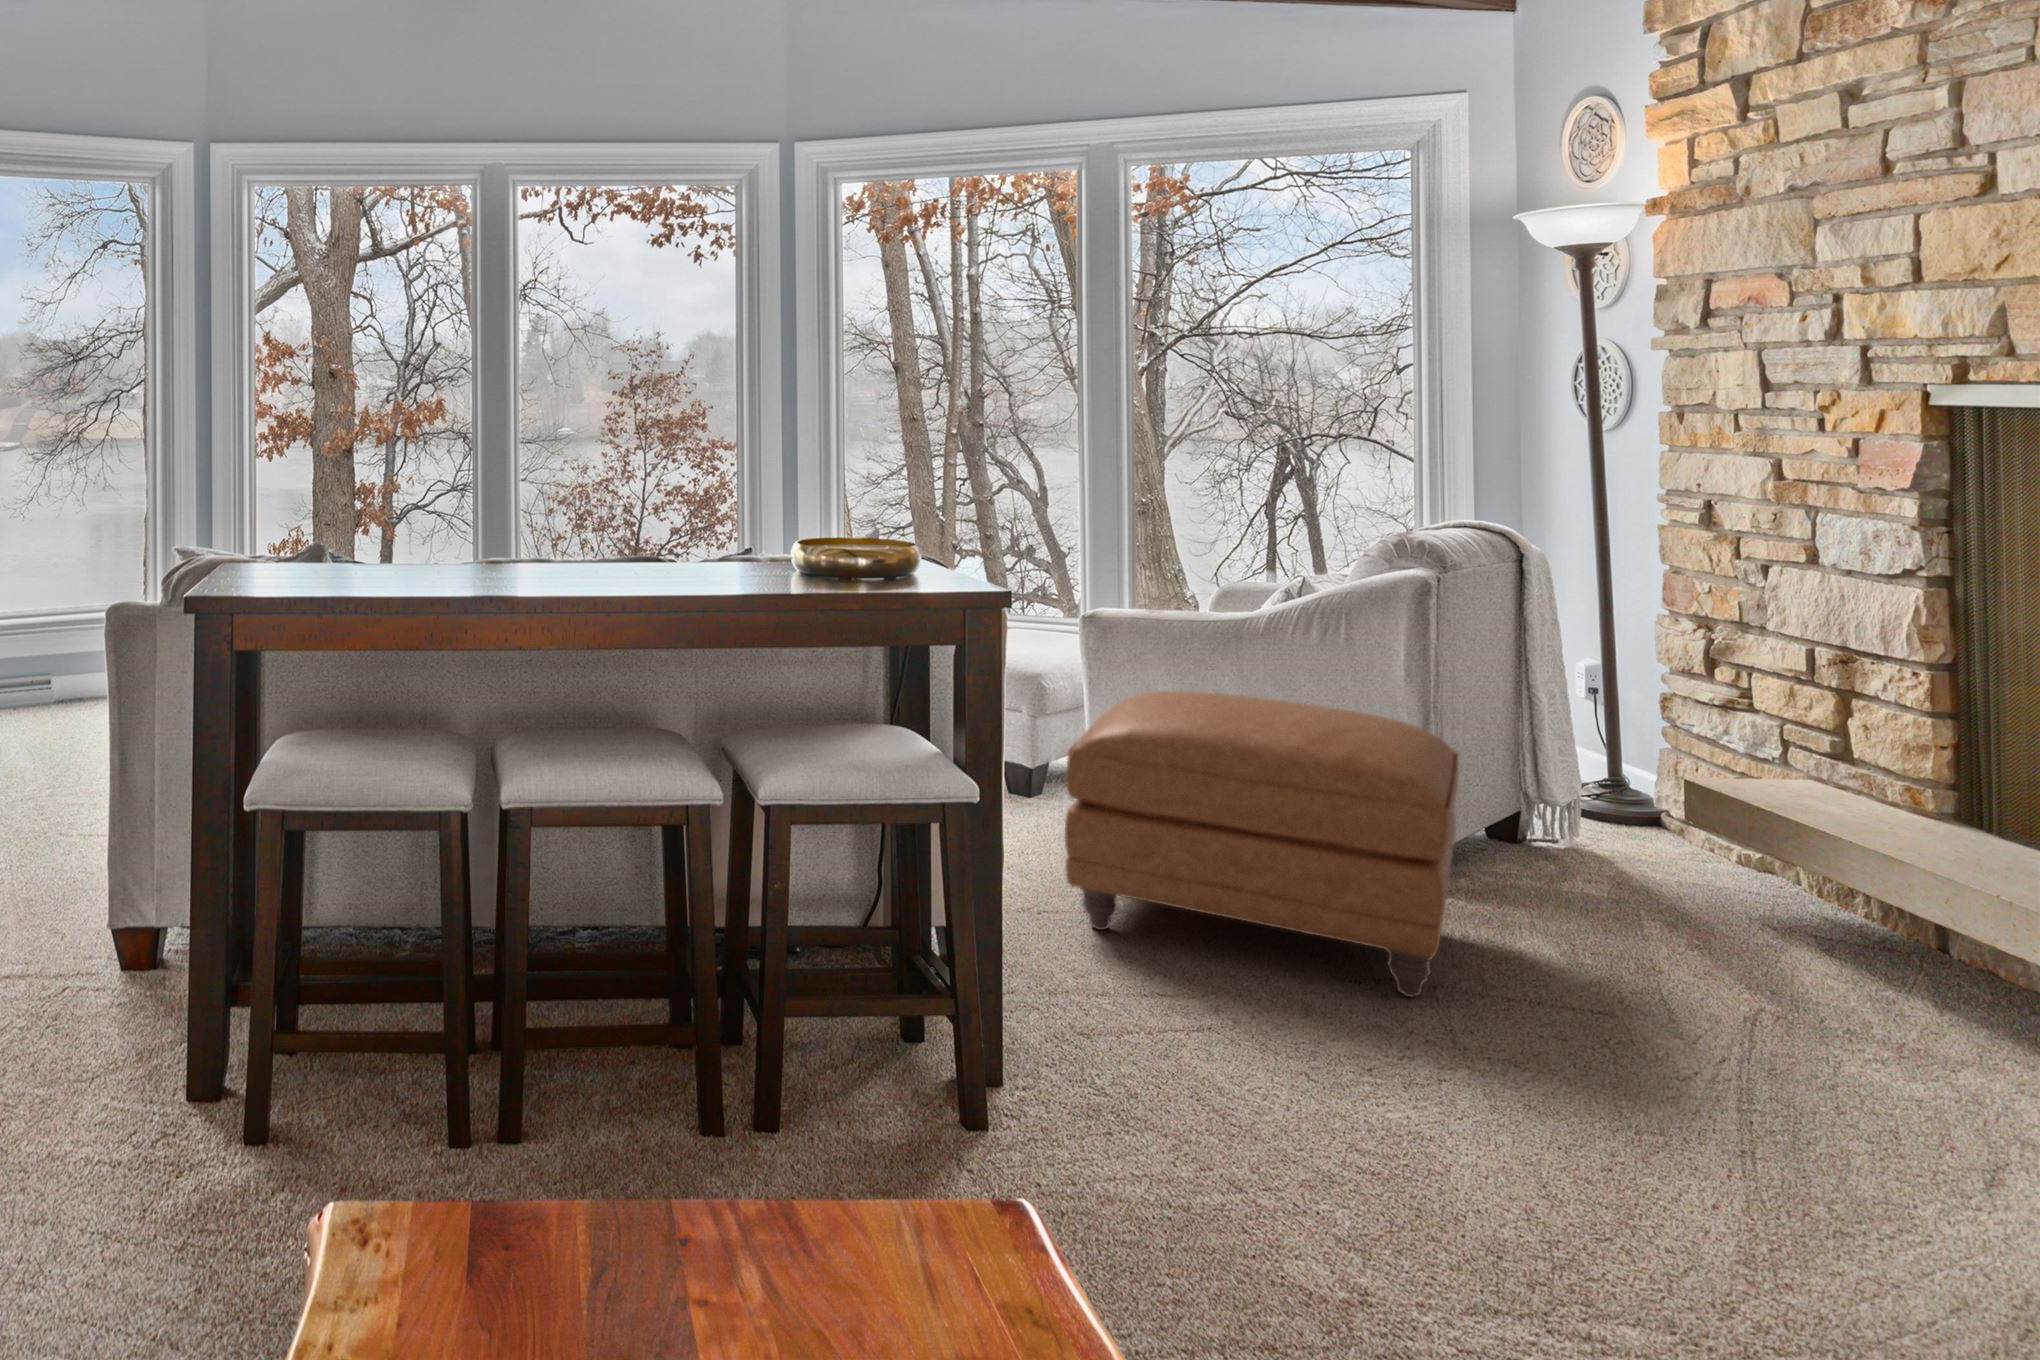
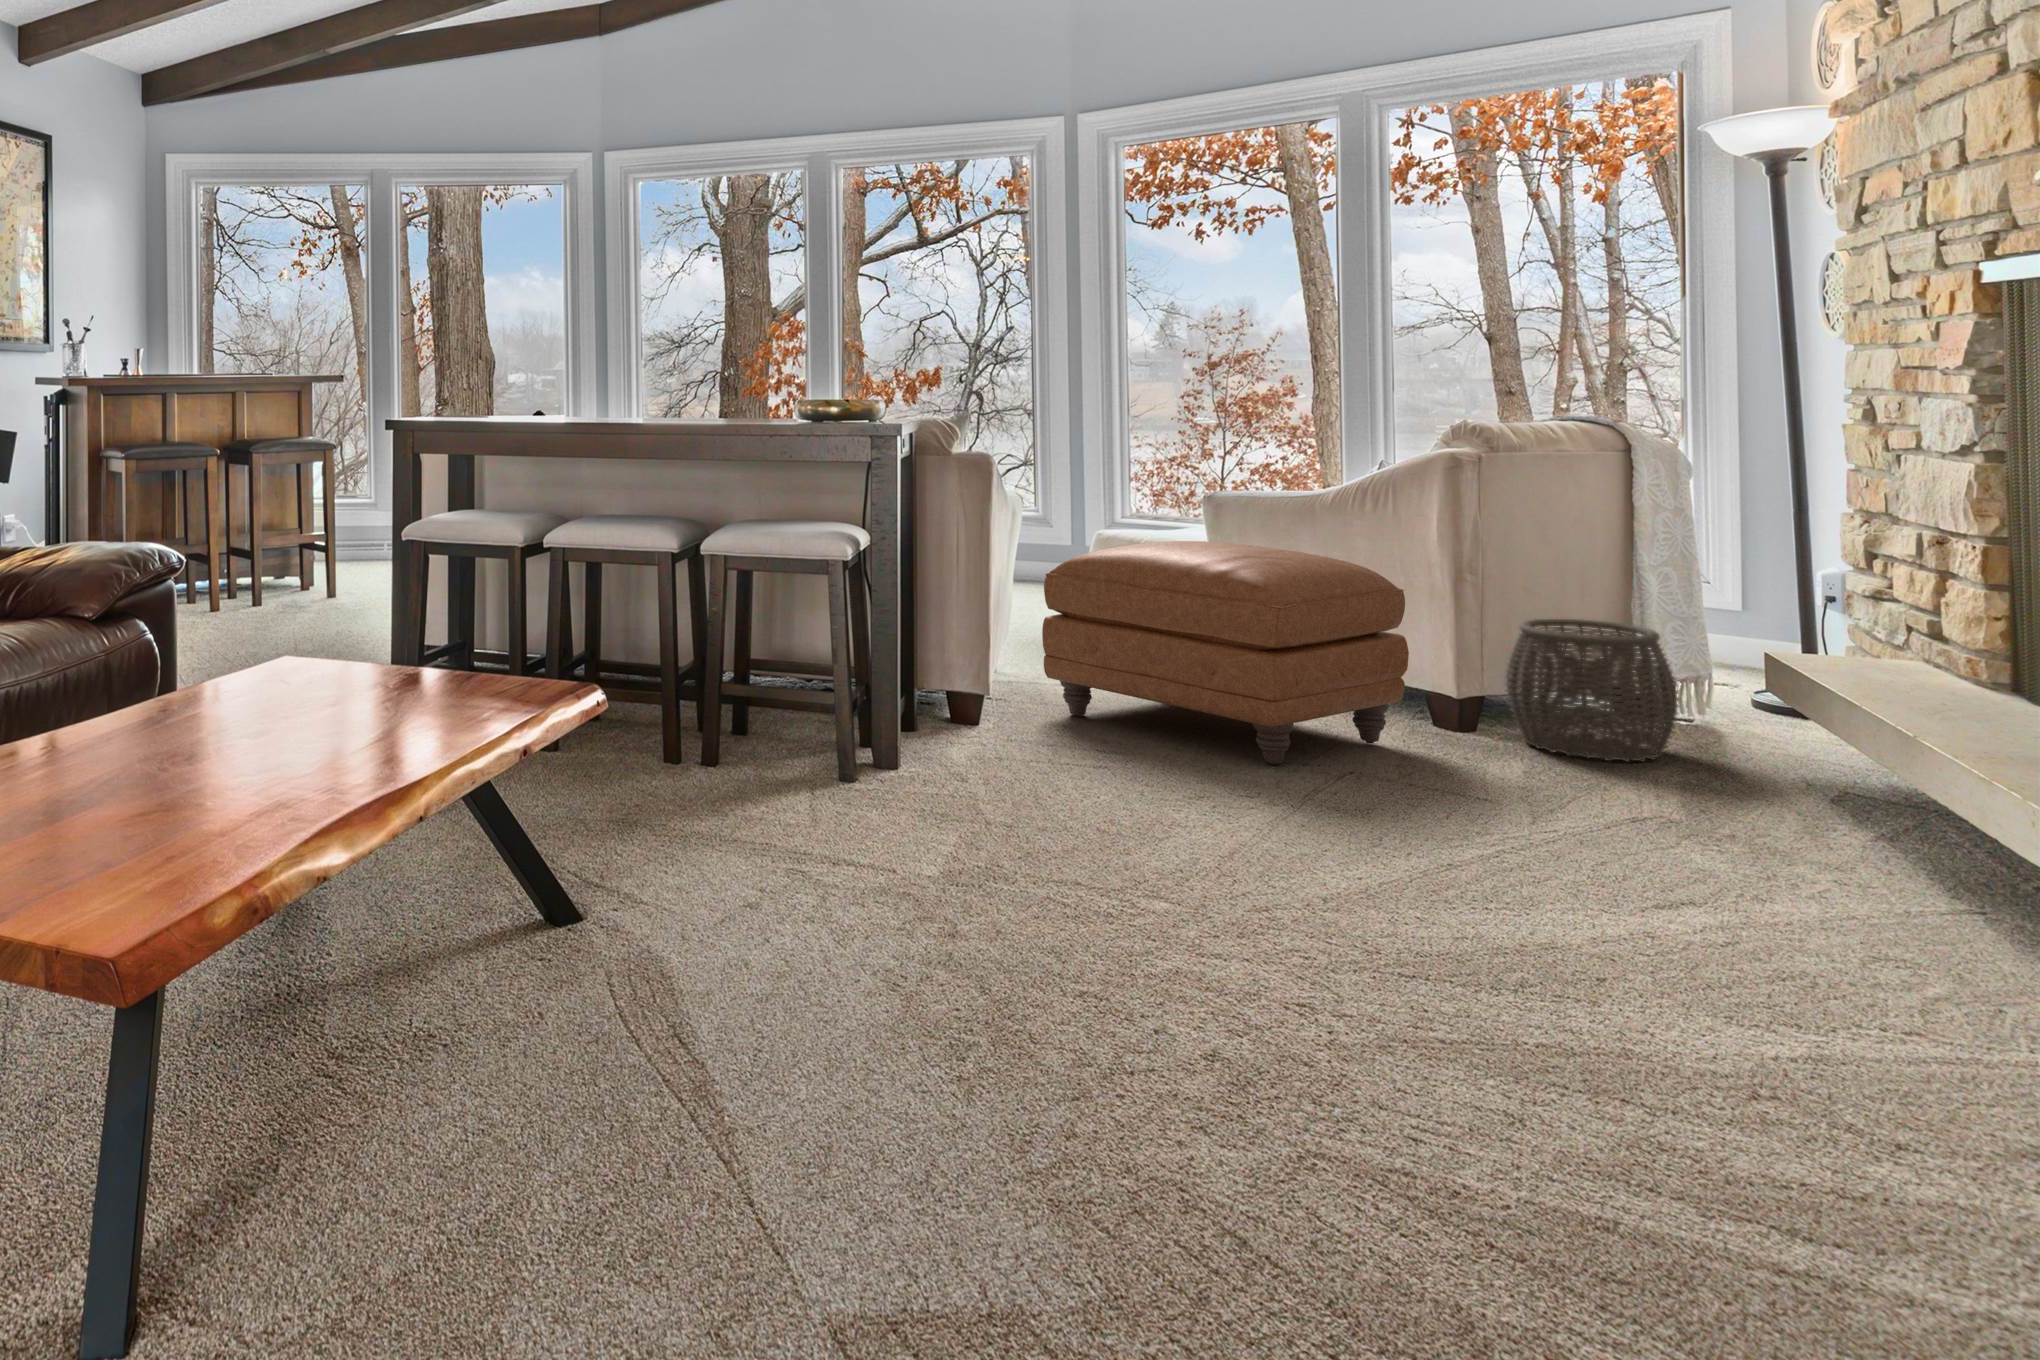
woven basket: none [1493,754,1682,922] -> present [1505,619,1679,762]

